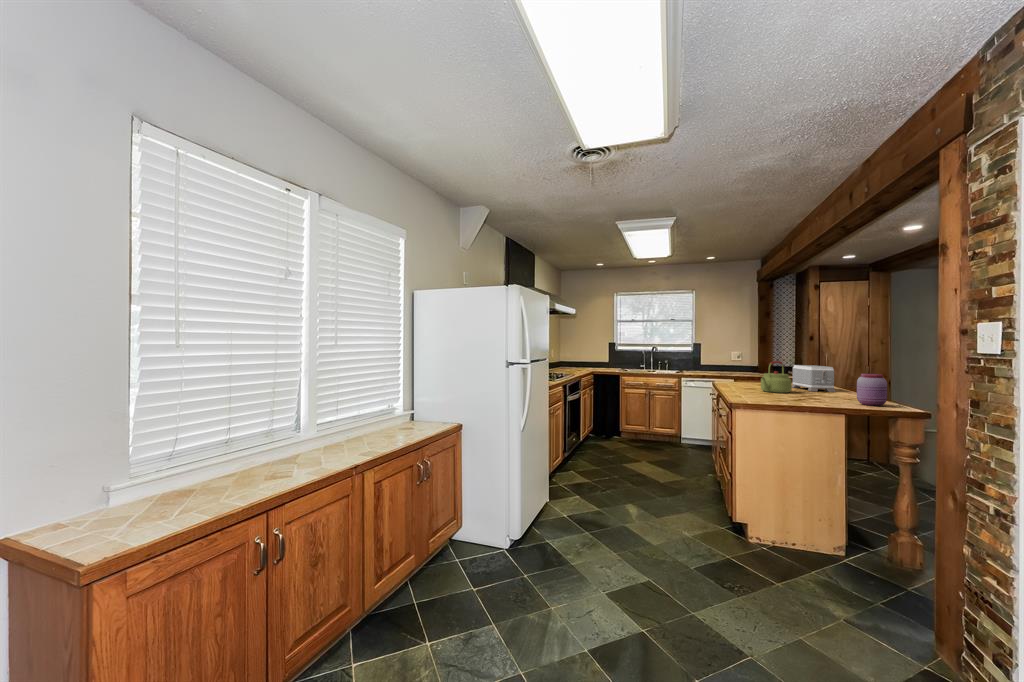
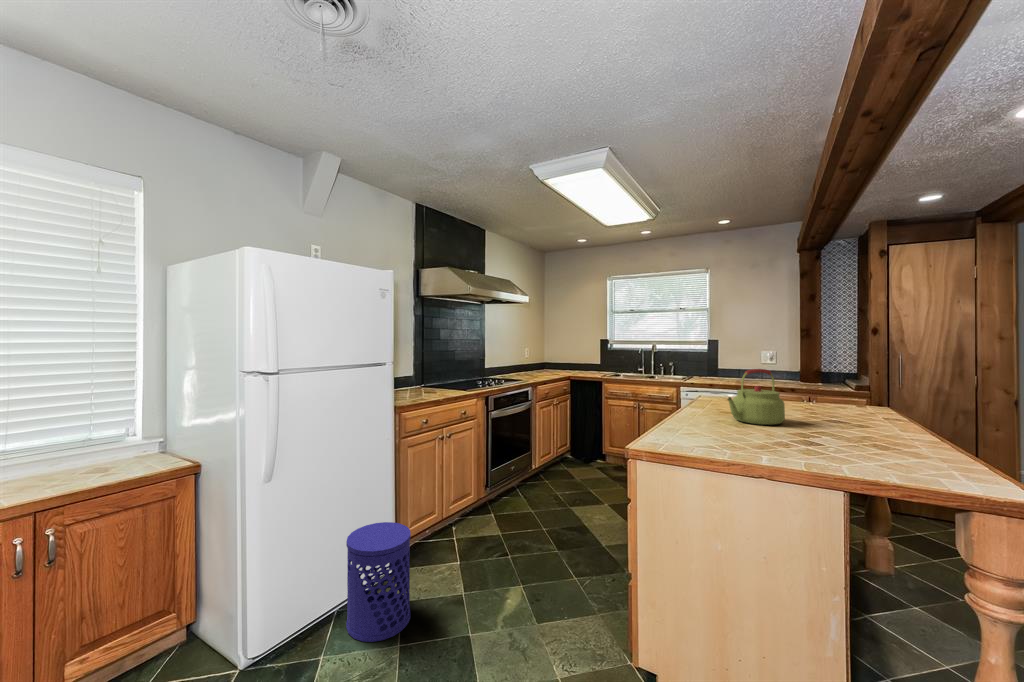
toaster: present [792,365,836,392] -> none [807,375,880,424]
jar: present [857,373,887,406] -> none [883,400,953,474]
waste bin: none [543,465,584,534] -> present [346,522,411,642]

